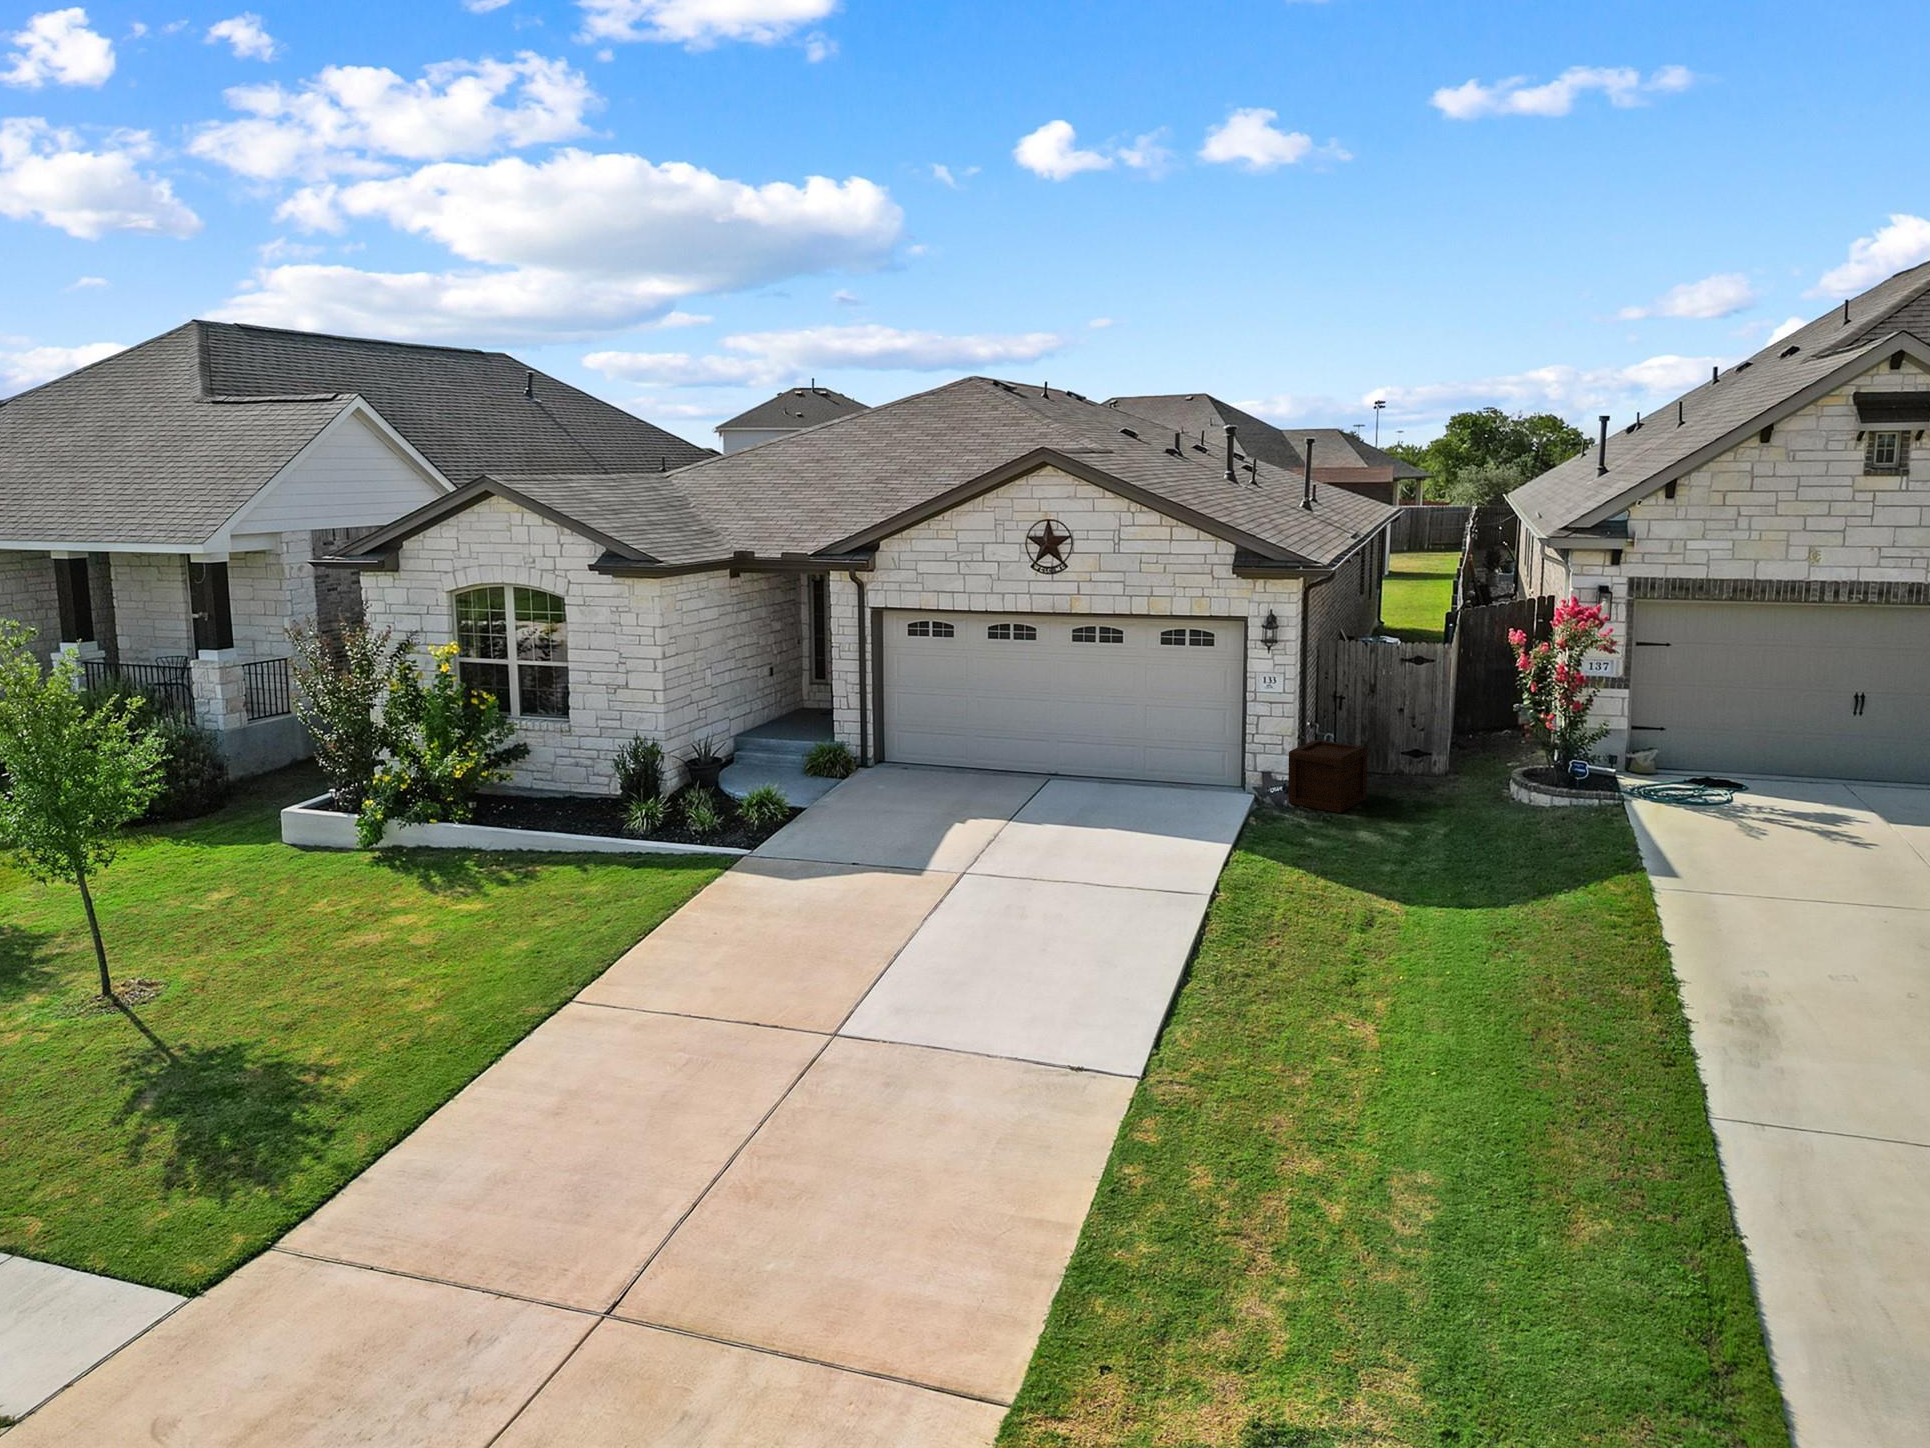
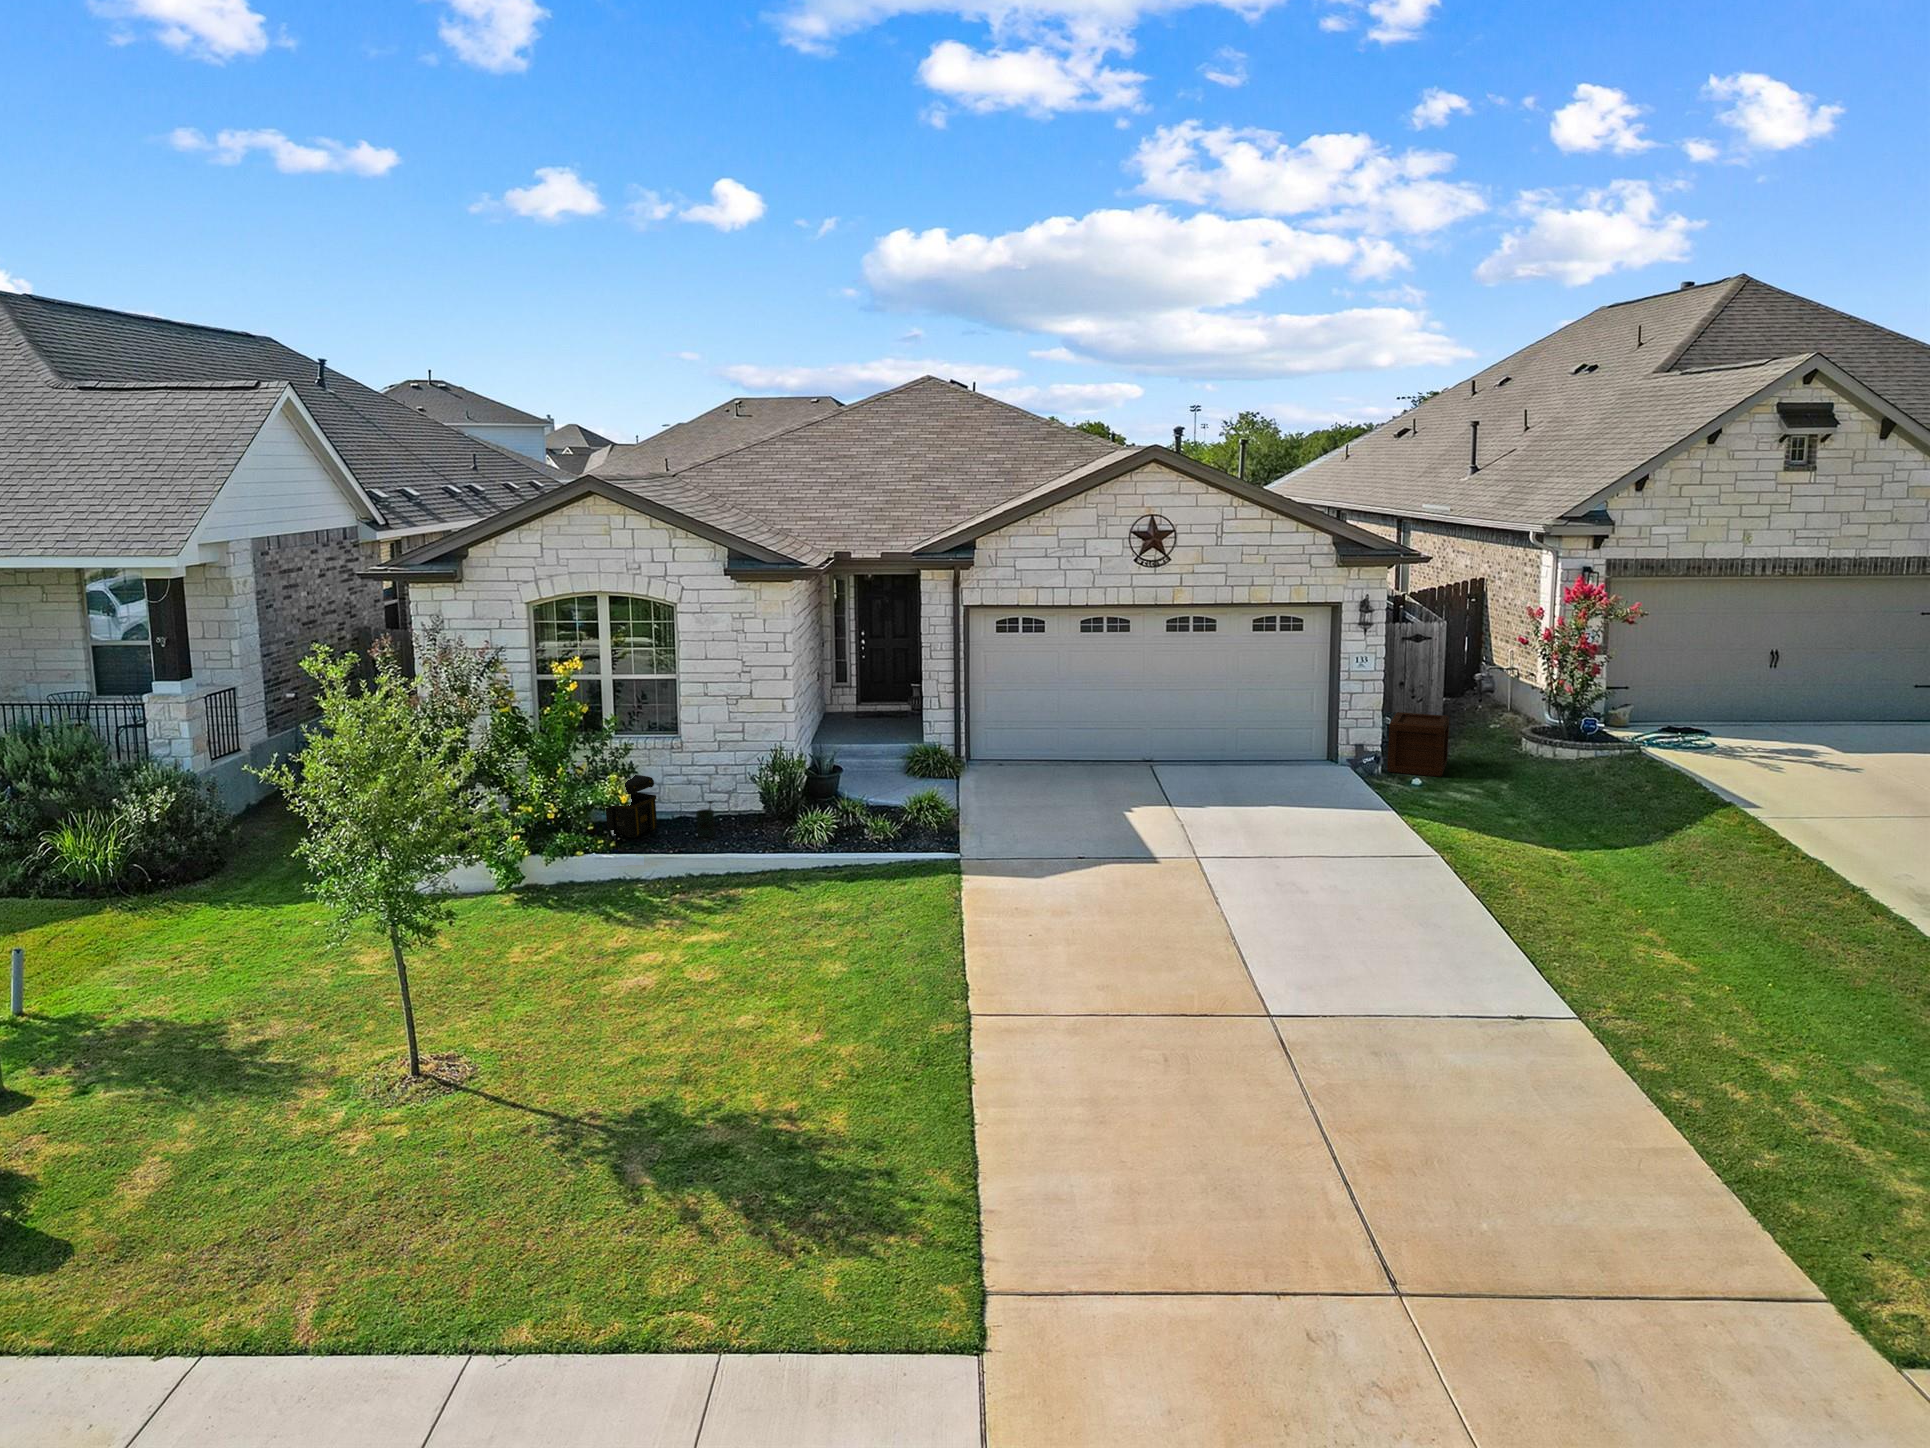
toolbox: none [495,754,545,814] -> present [606,775,657,838]
watering can: none [566,784,592,818] -> present [696,801,715,837]

